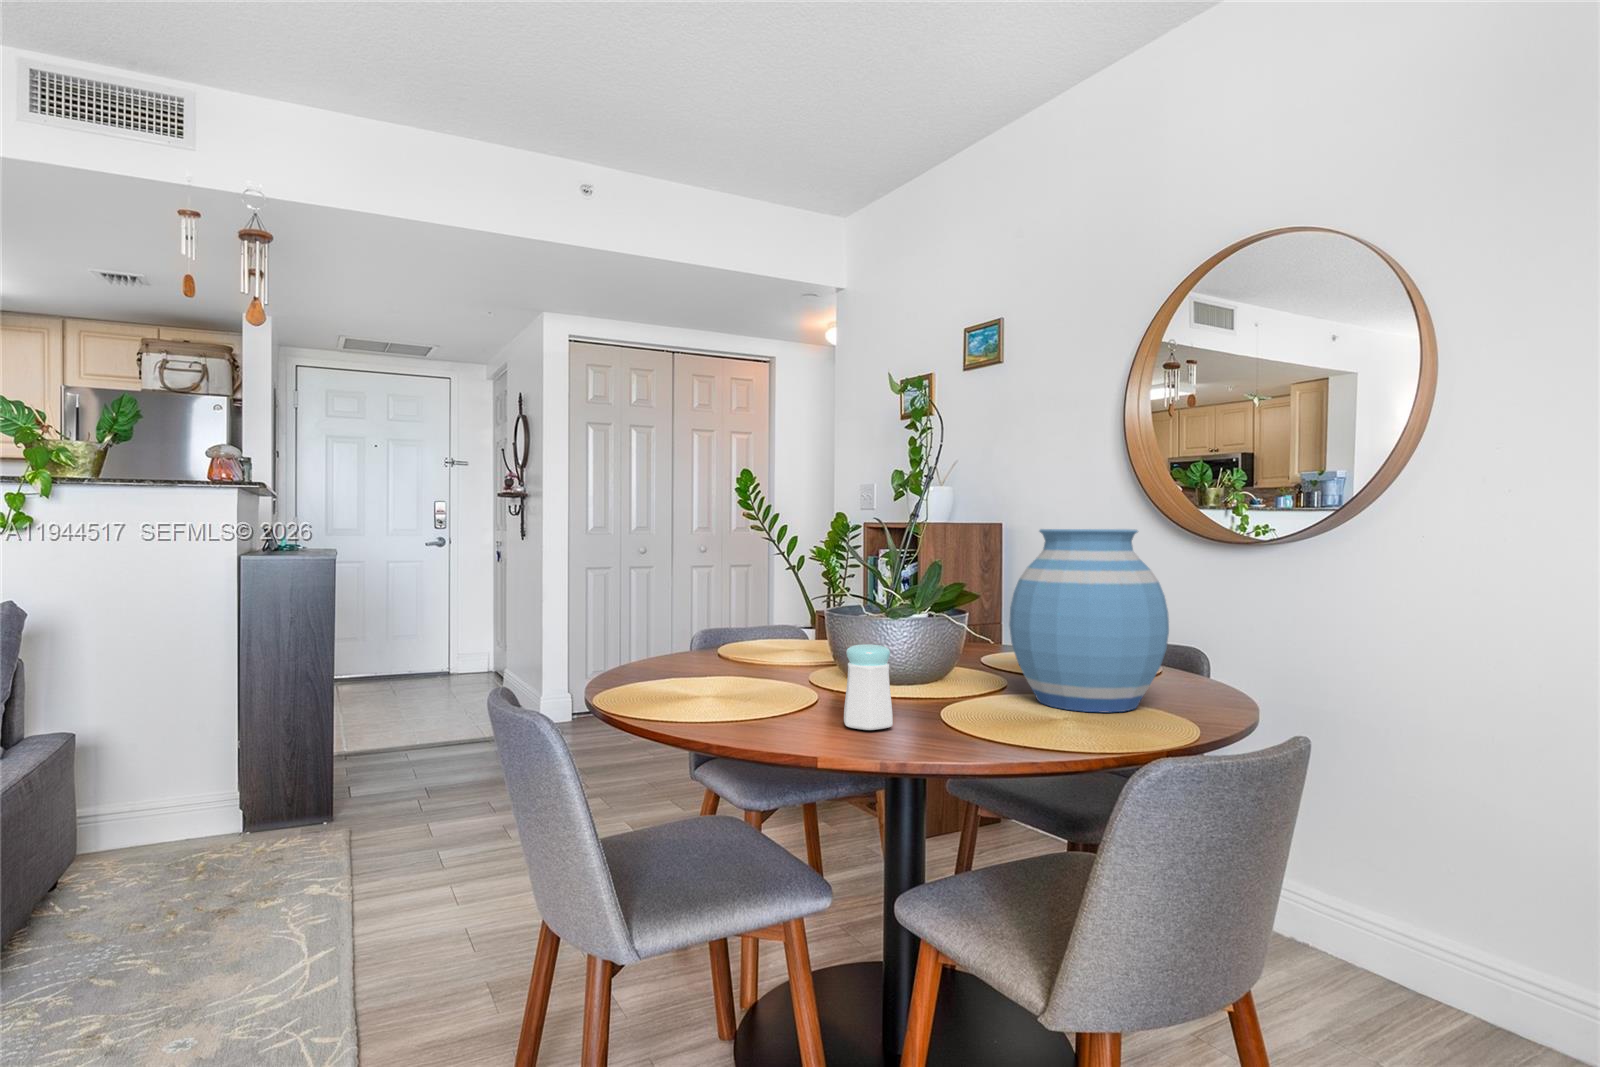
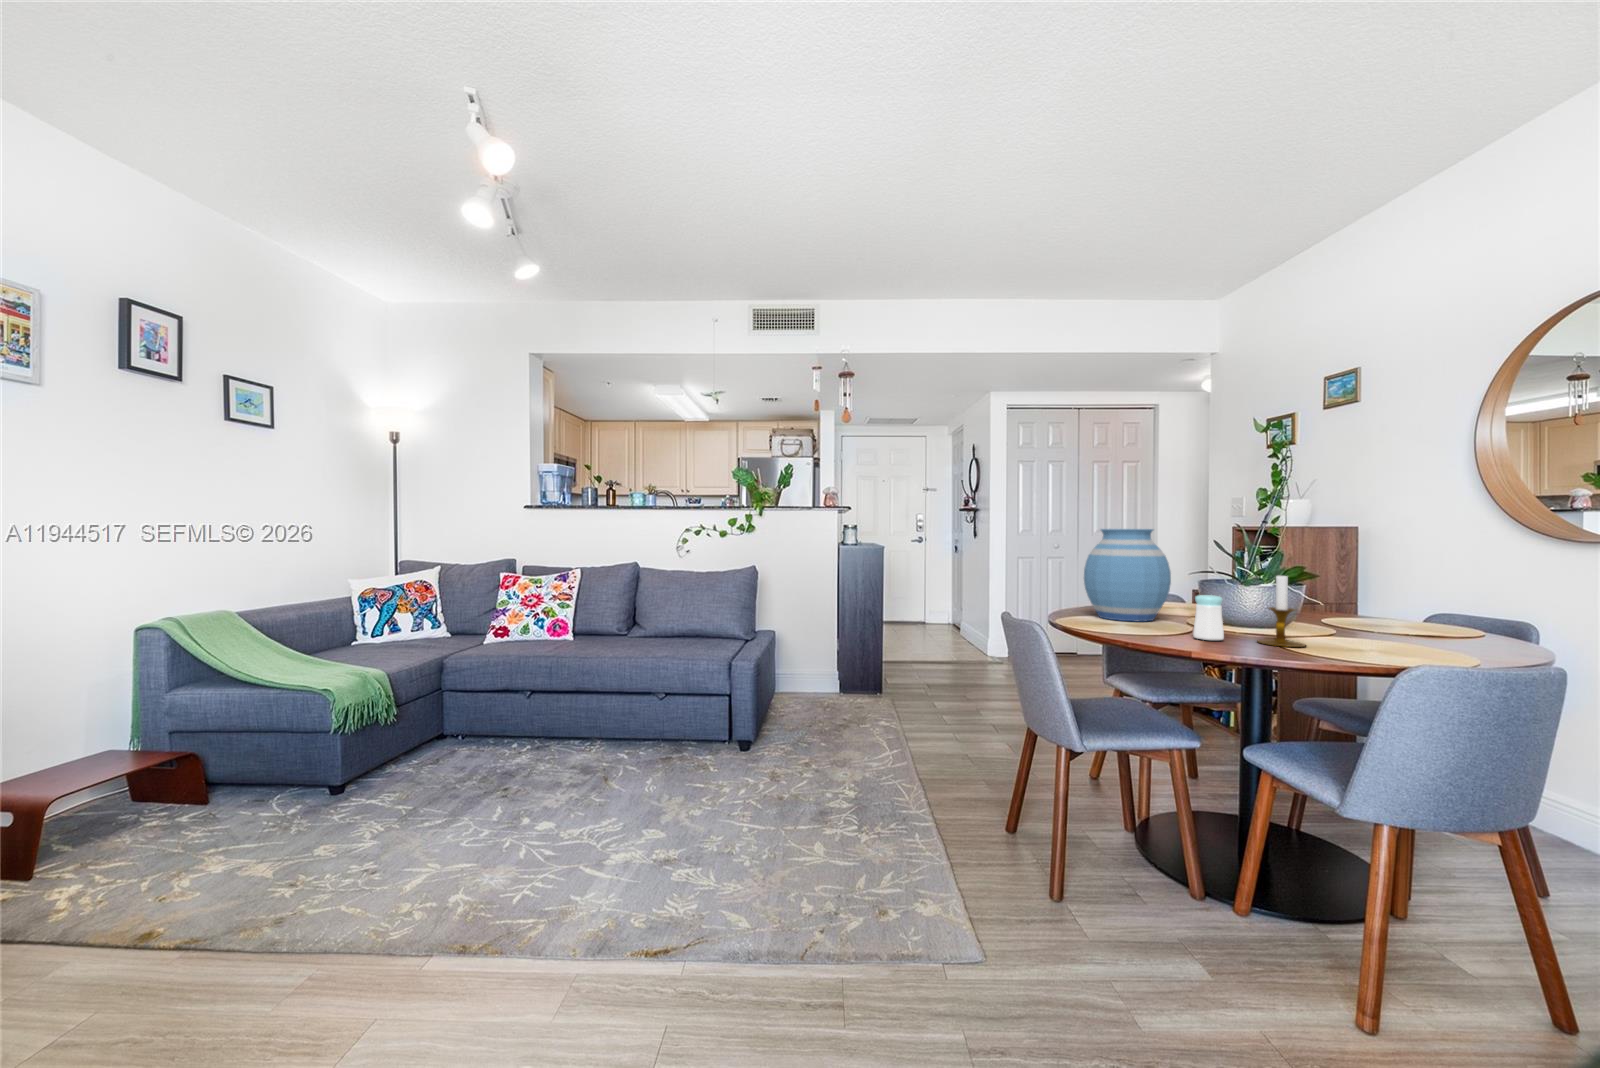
vase: present [1009,529,1169,712] -> present [1084,529,1171,621]
candlestick: none [939,605,1010,730] -> present [1257,576,1306,647]

